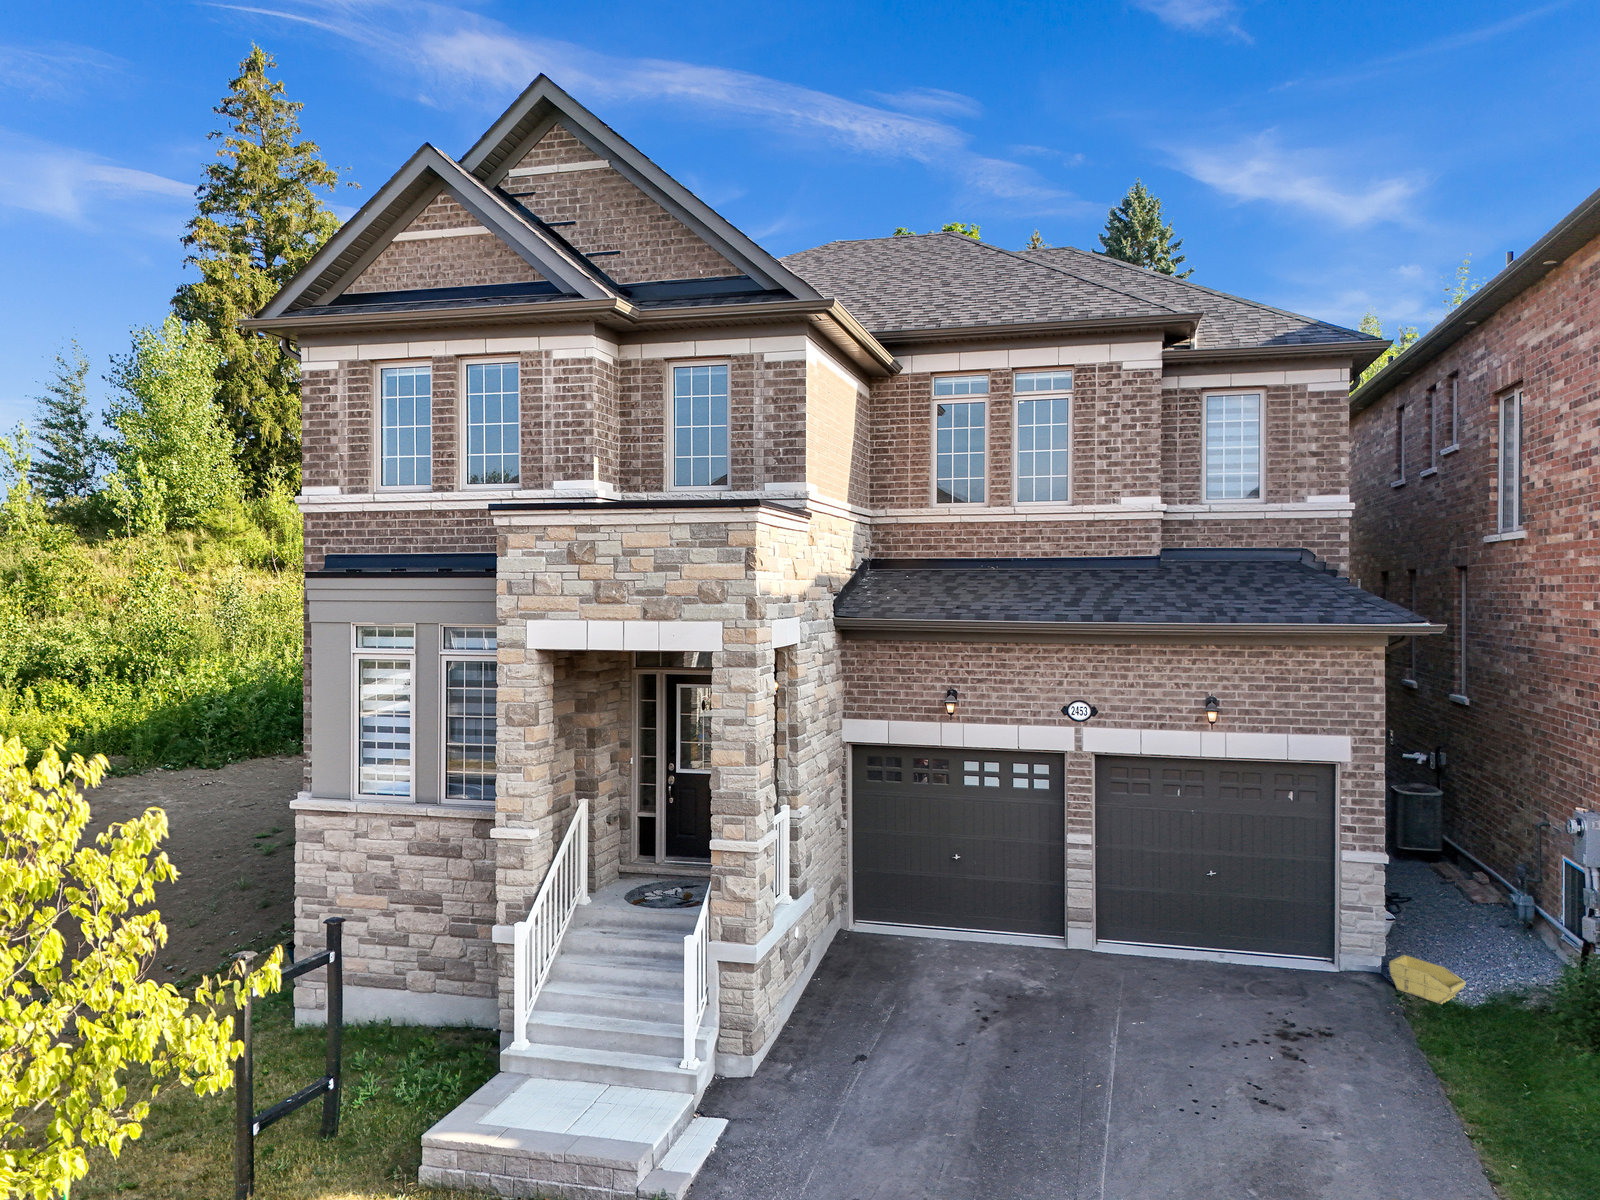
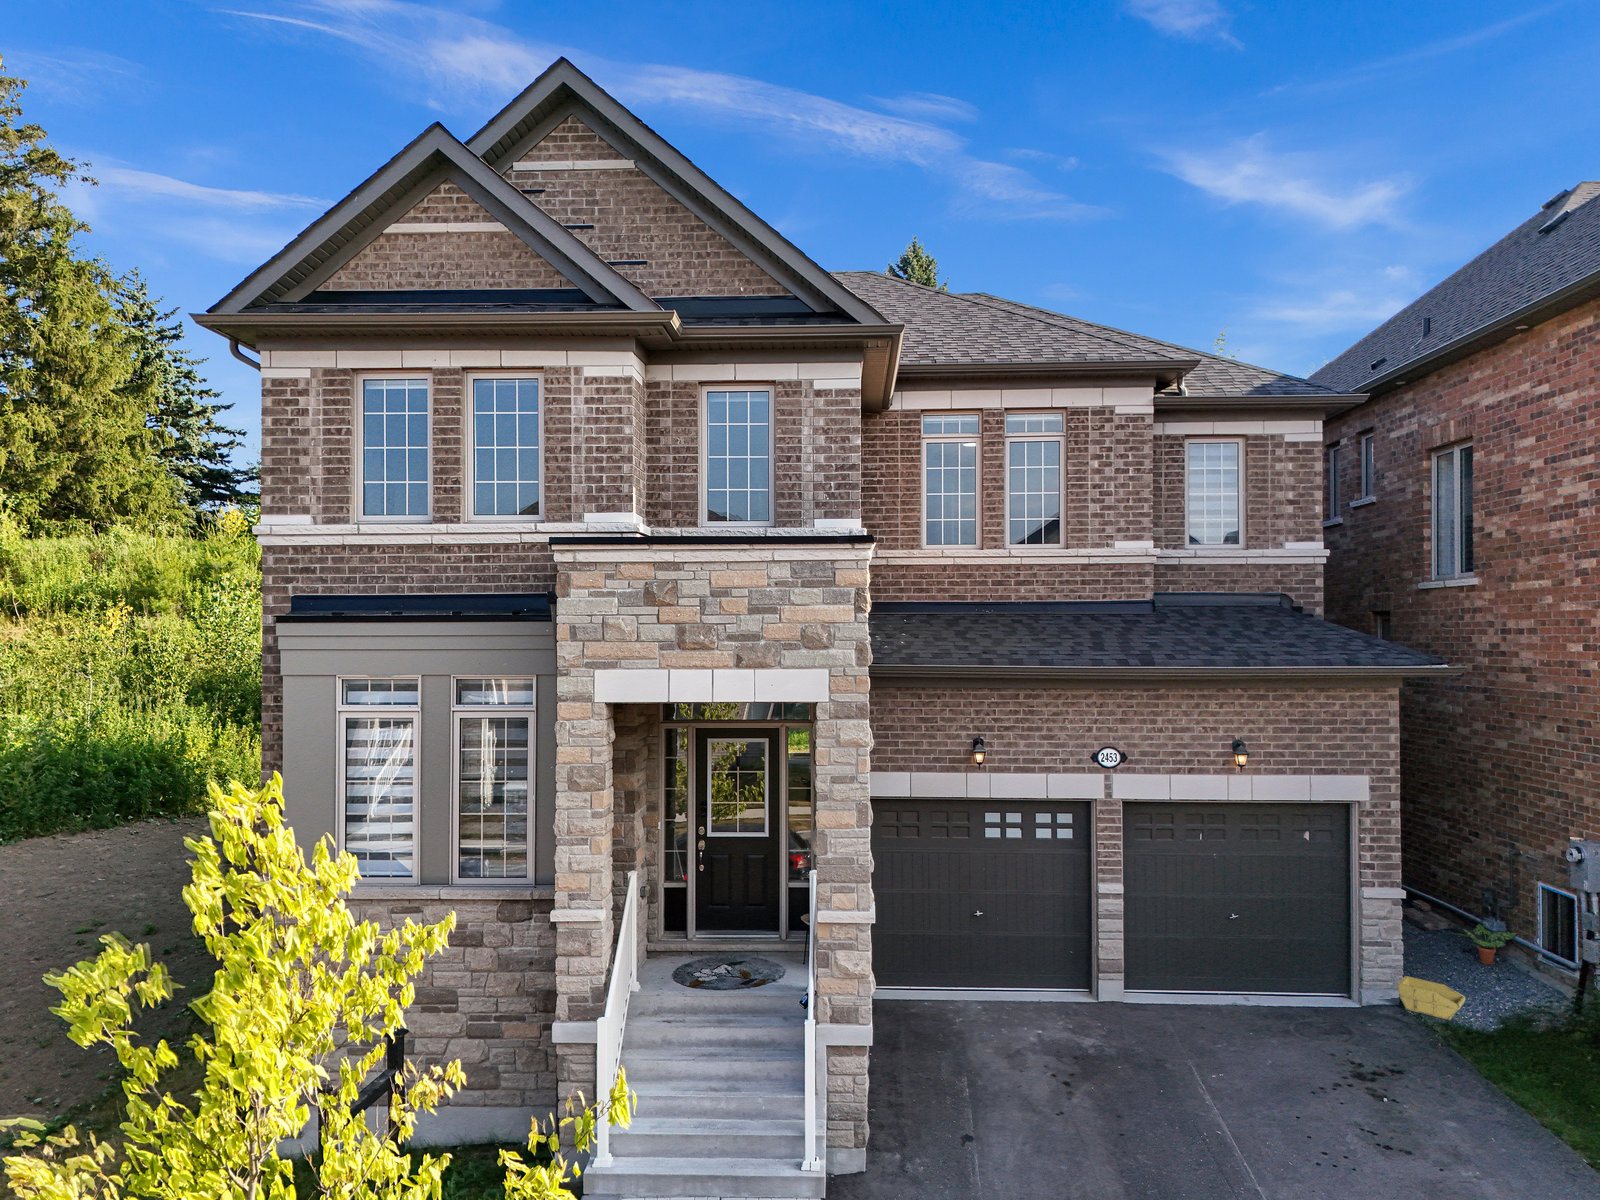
potted plant: none [1492,908,1568,953] -> present [1453,924,1517,964]

